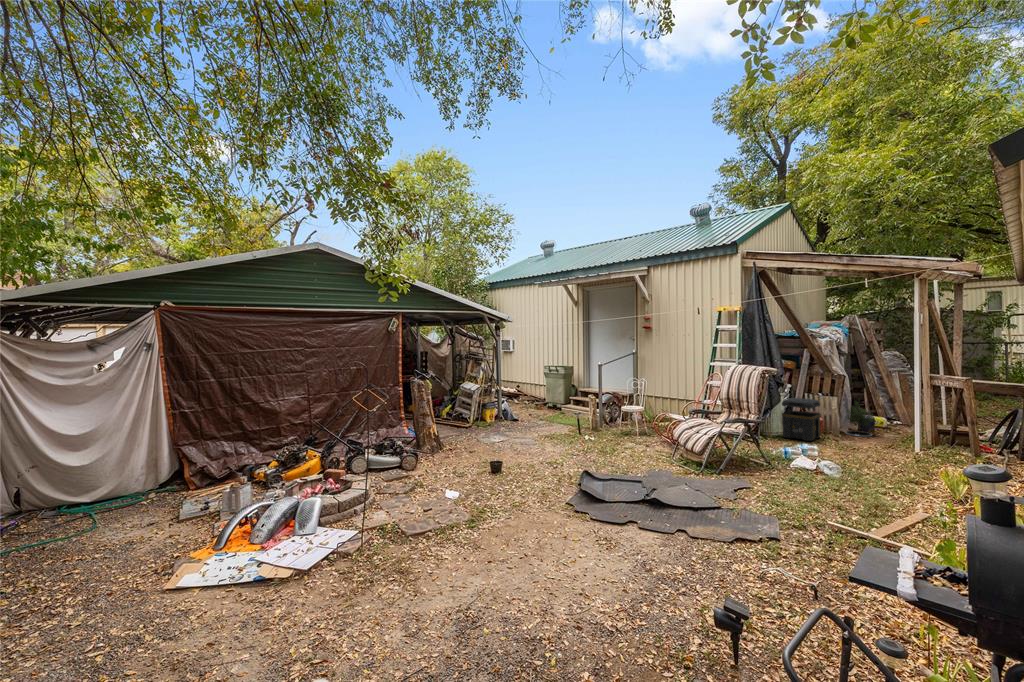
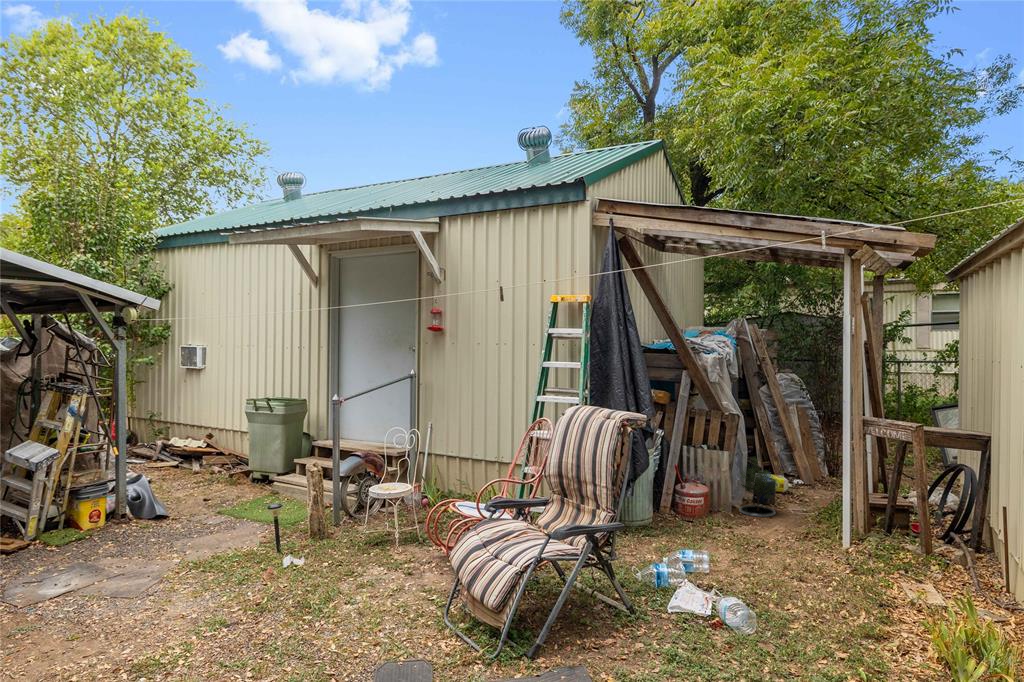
toolbox: present [782,398,821,441] -> none [649,456,707,534]

